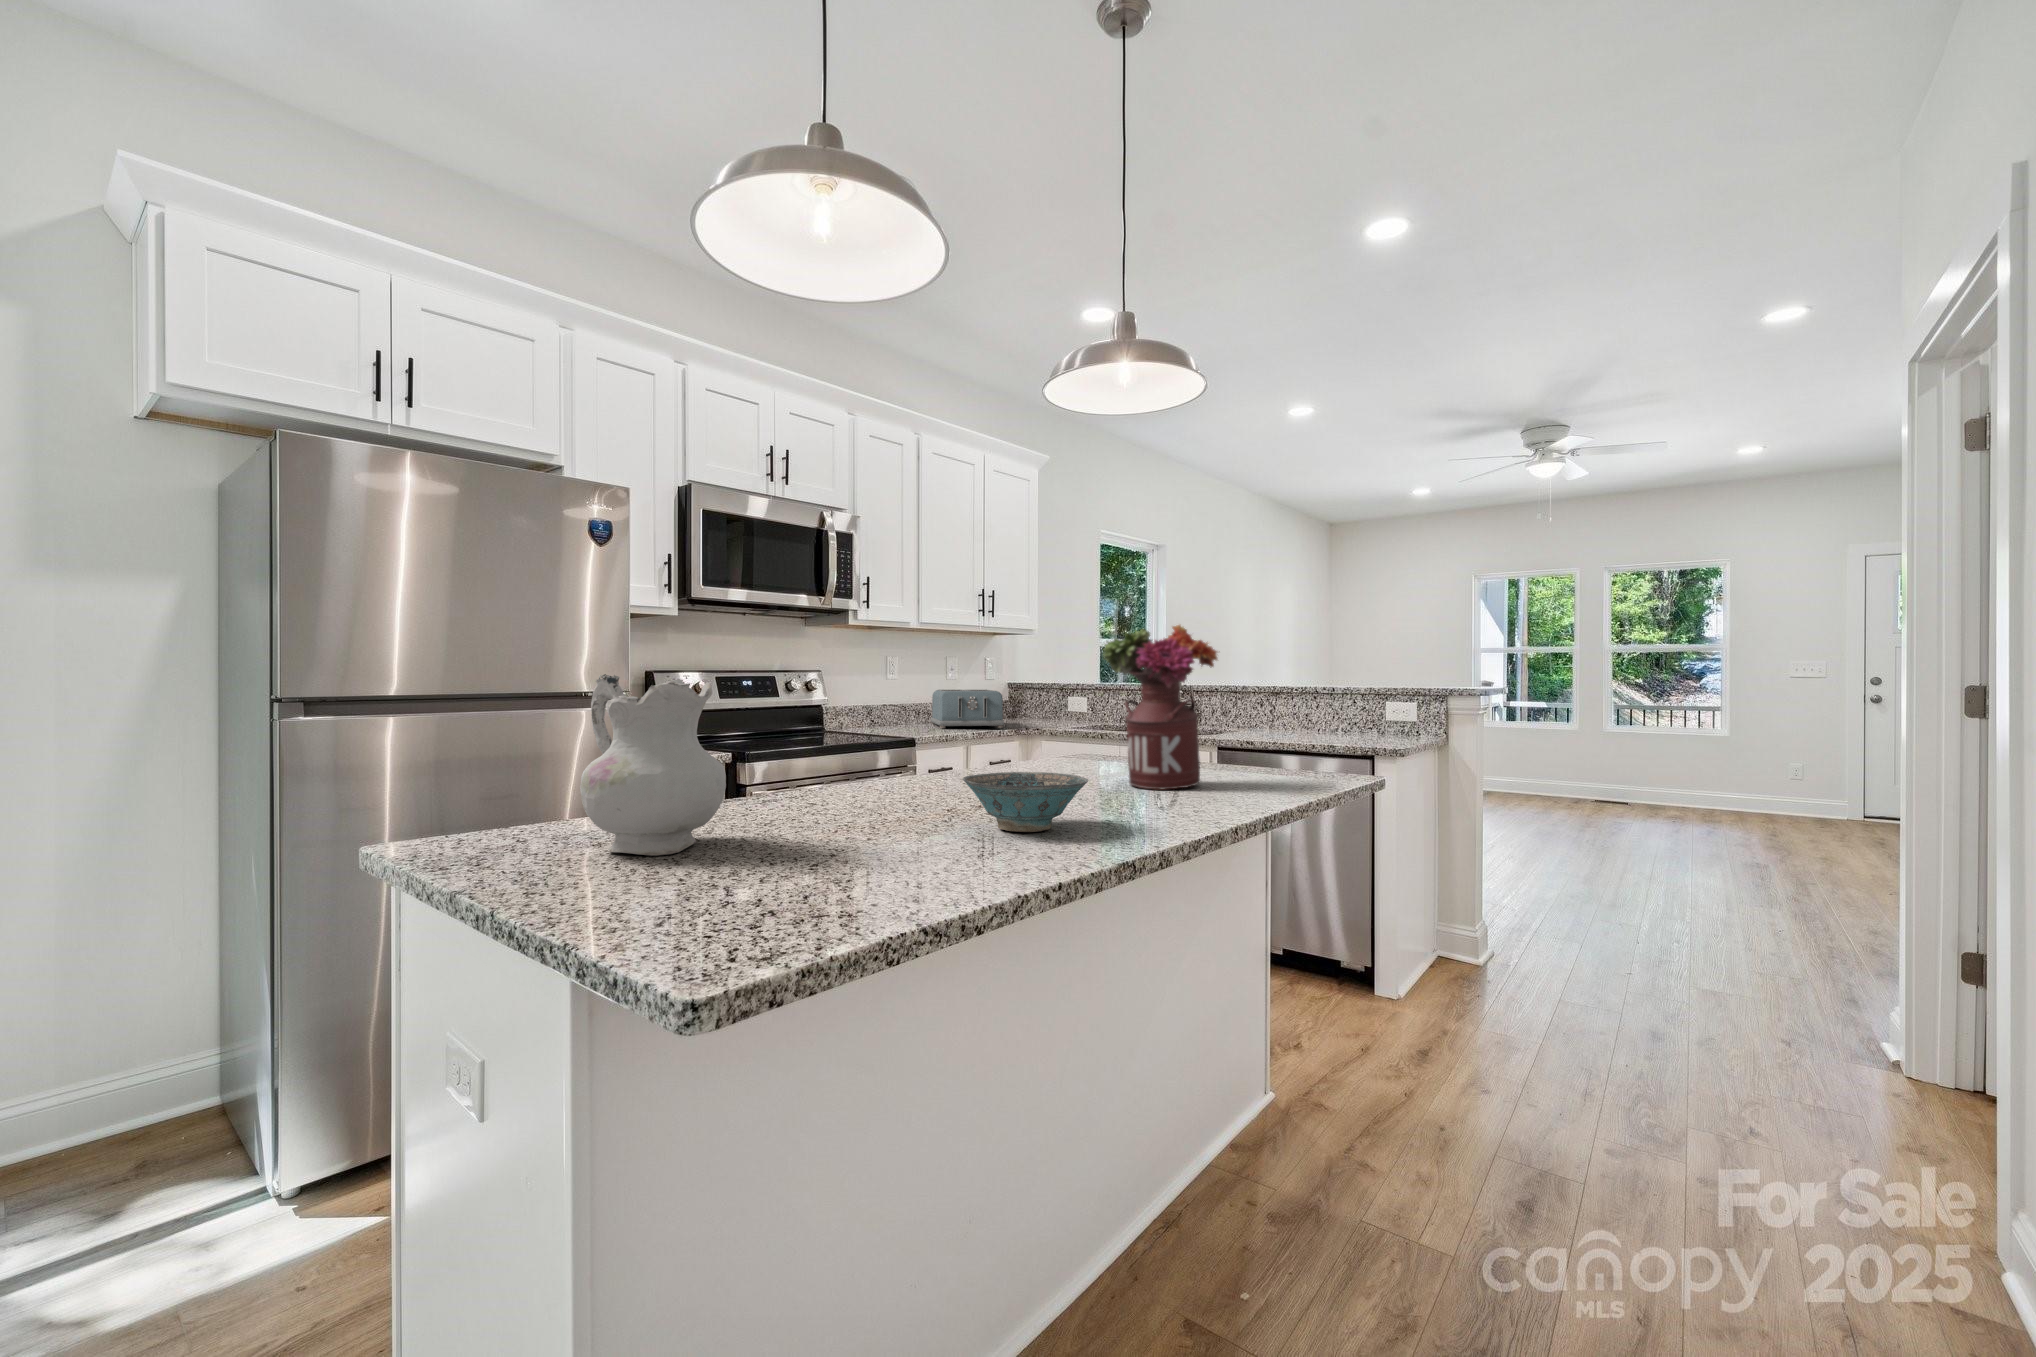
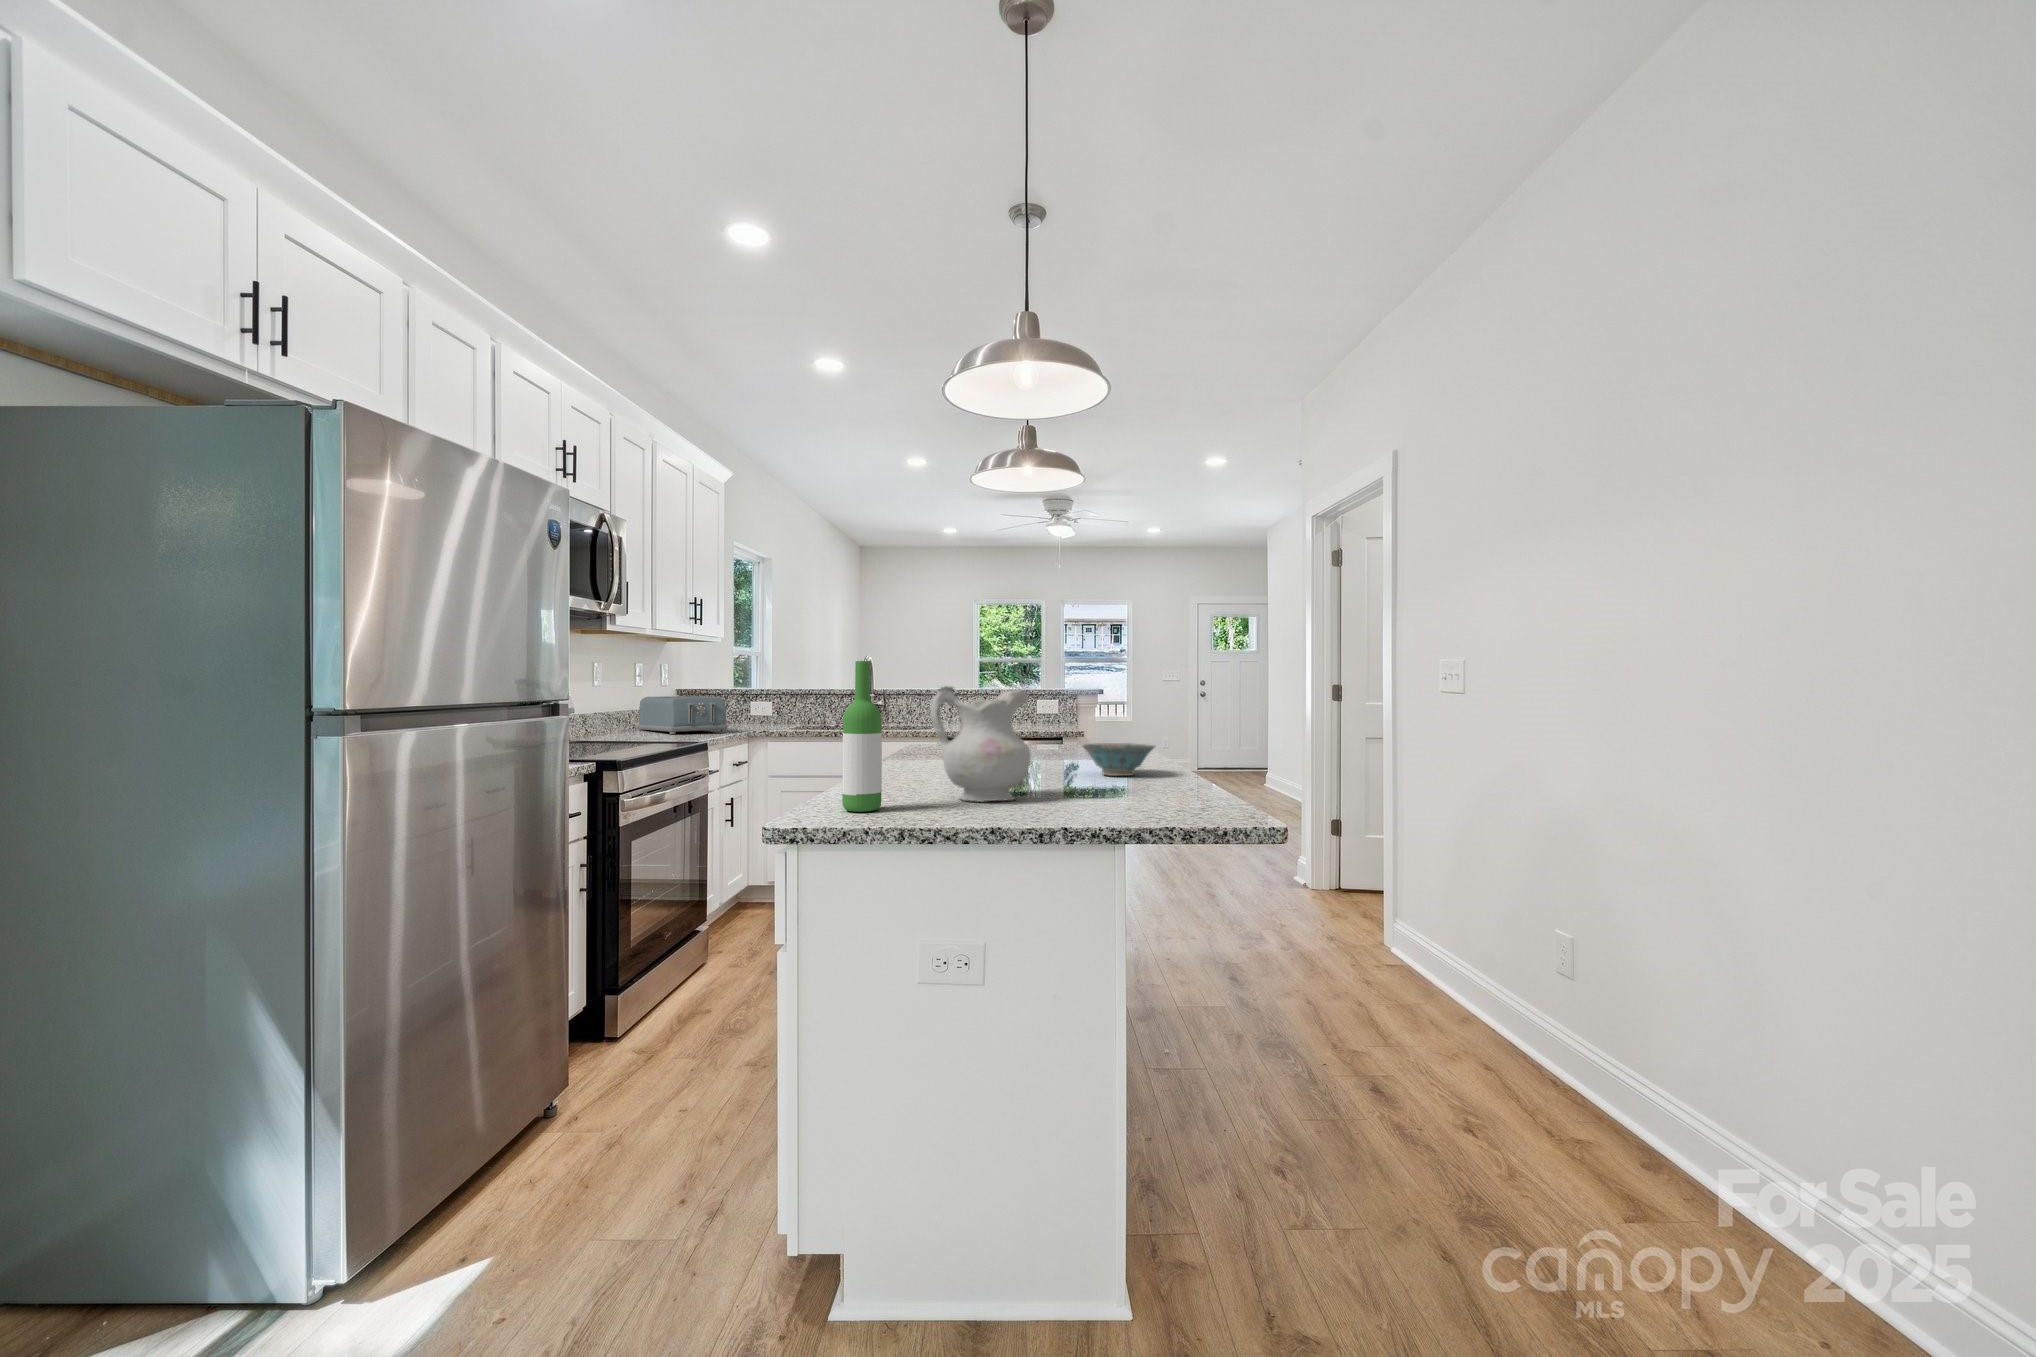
flower arrangement: present [1104,625,1217,789] -> none [1039,650,1111,757]
wine bottle: none [435,639,498,847] -> present [842,661,882,812]

